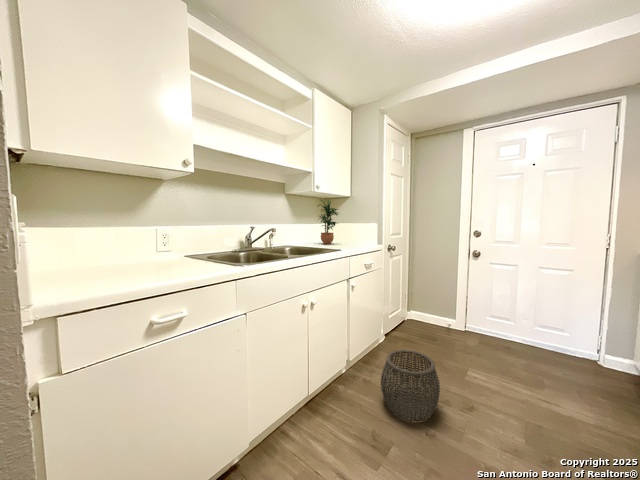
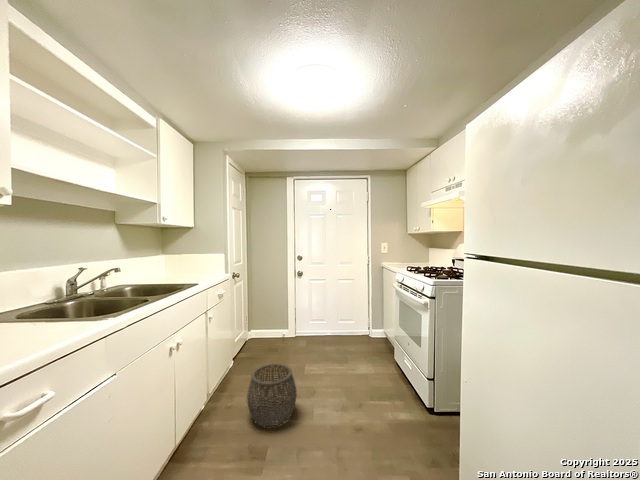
potted plant: present [317,200,338,244] -> none [156,230,186,278]

